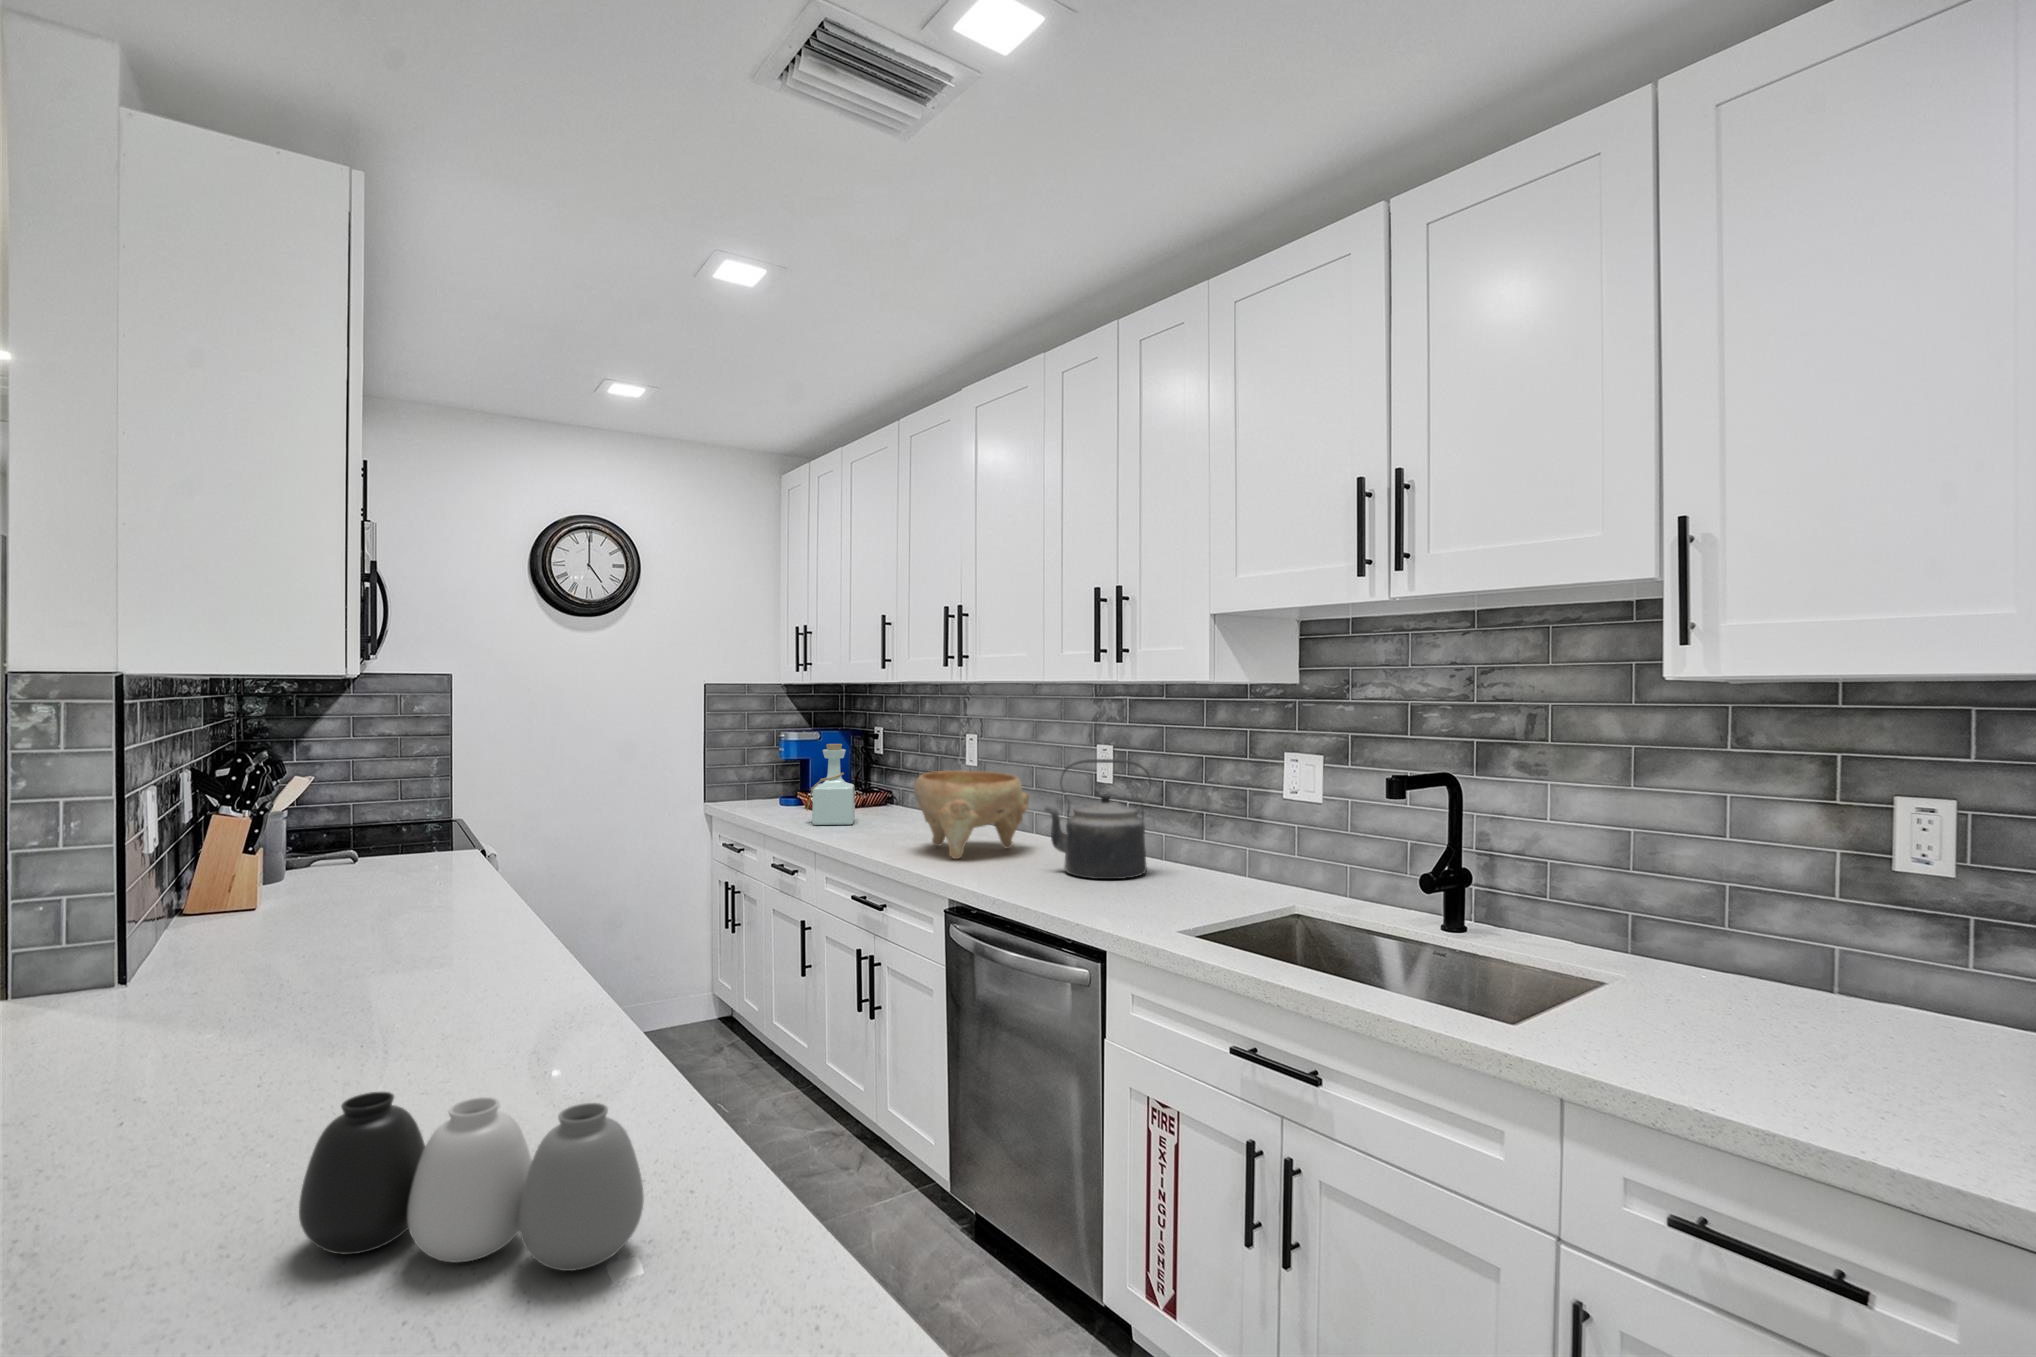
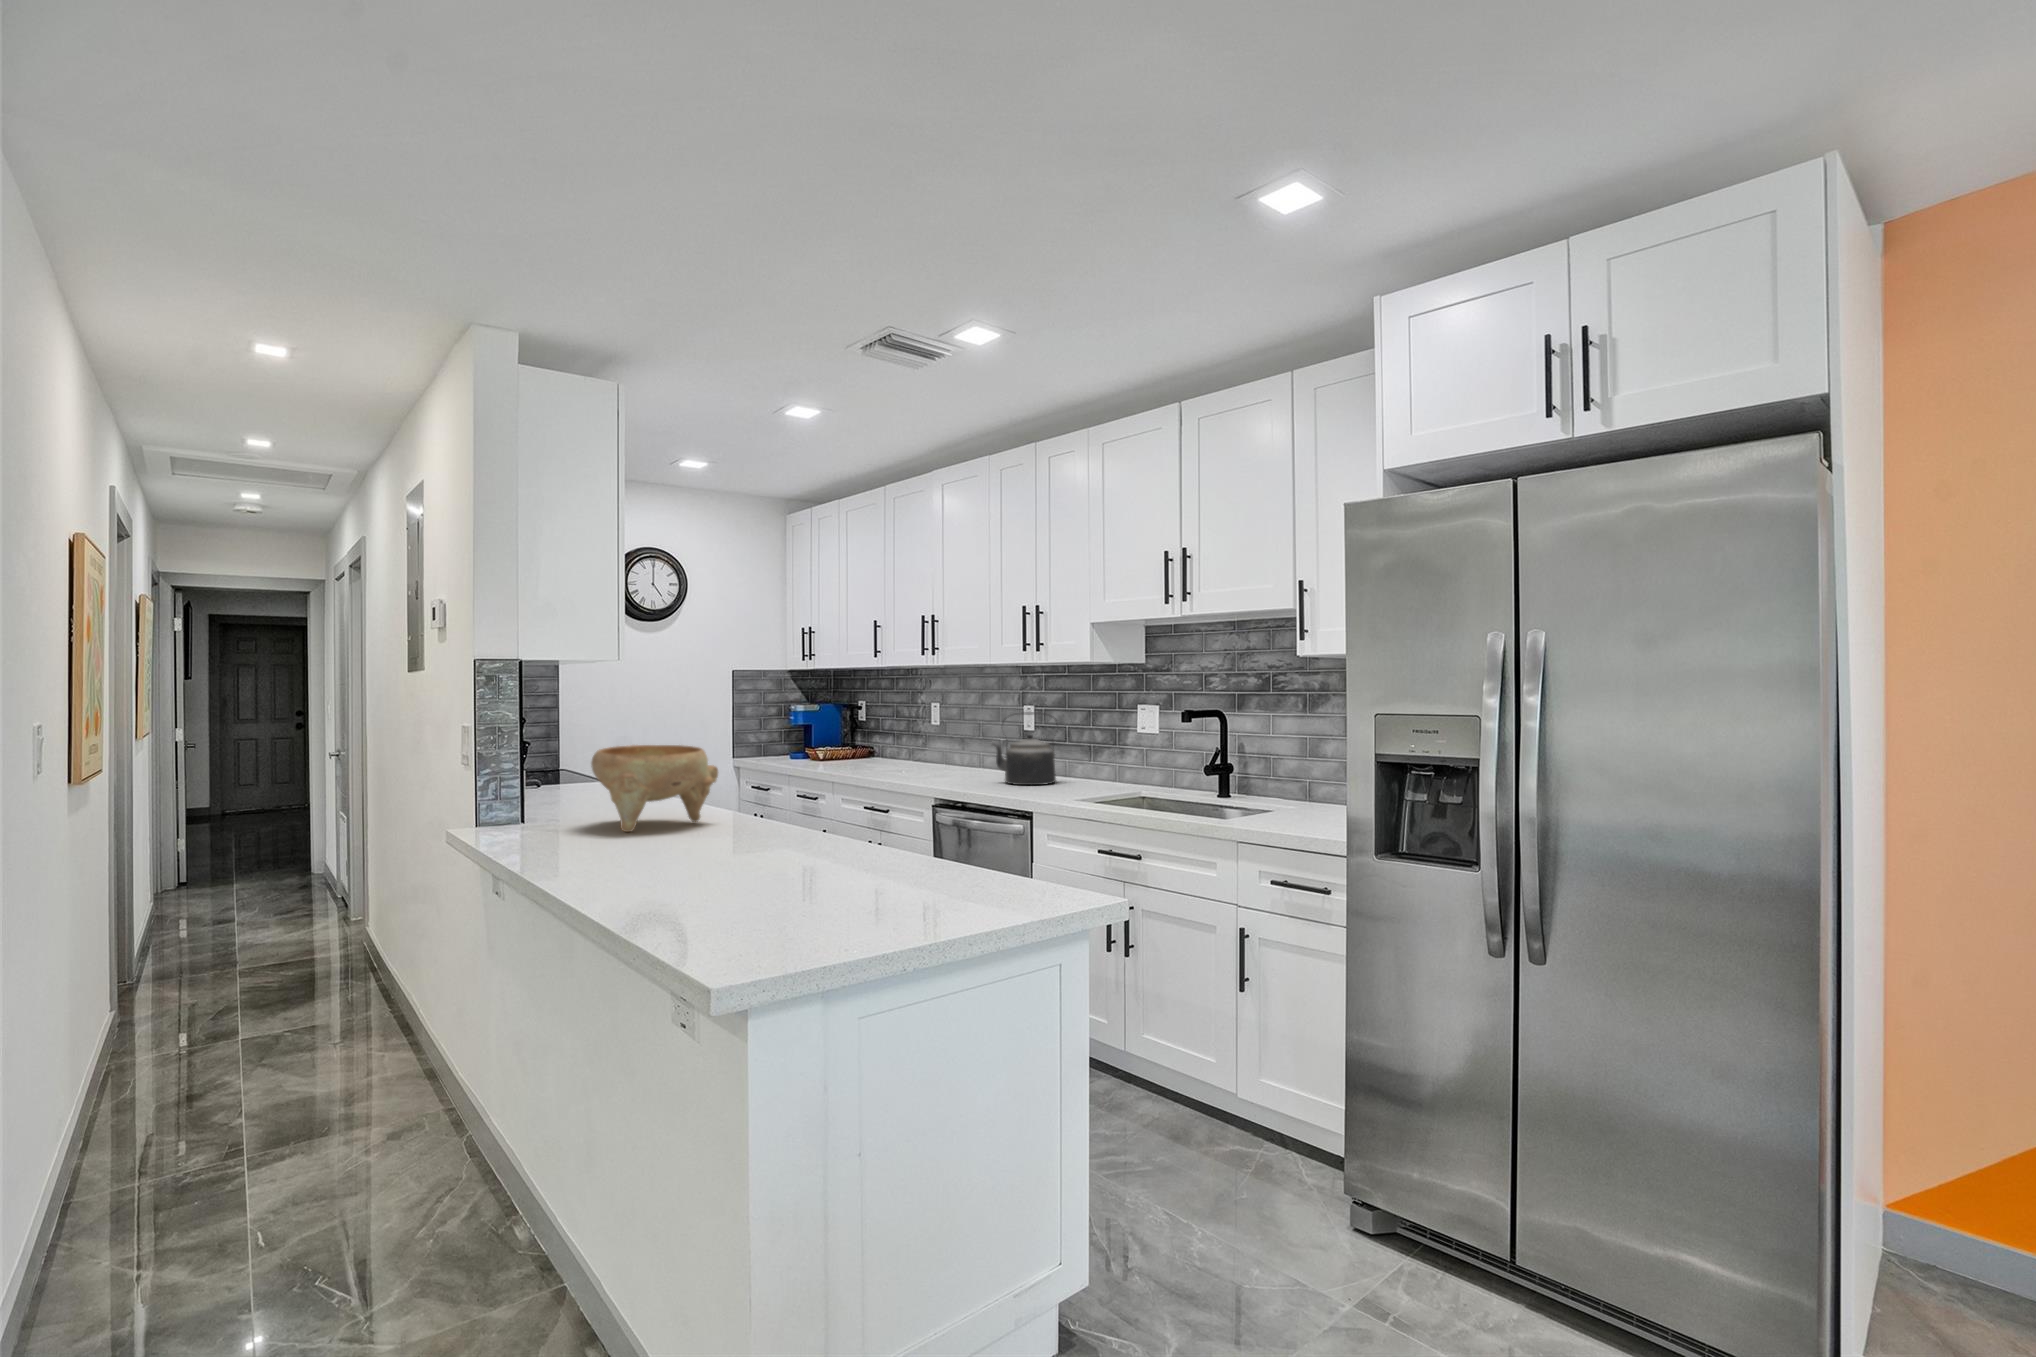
bottle: present [807,744,855,825] -> none [820,711,854,767]
decorative bowl: present [914,771,1029,859] -> present [591,745,718,832]
vase: present [299,1092,644,1271] -> none [749,810,873,863]

